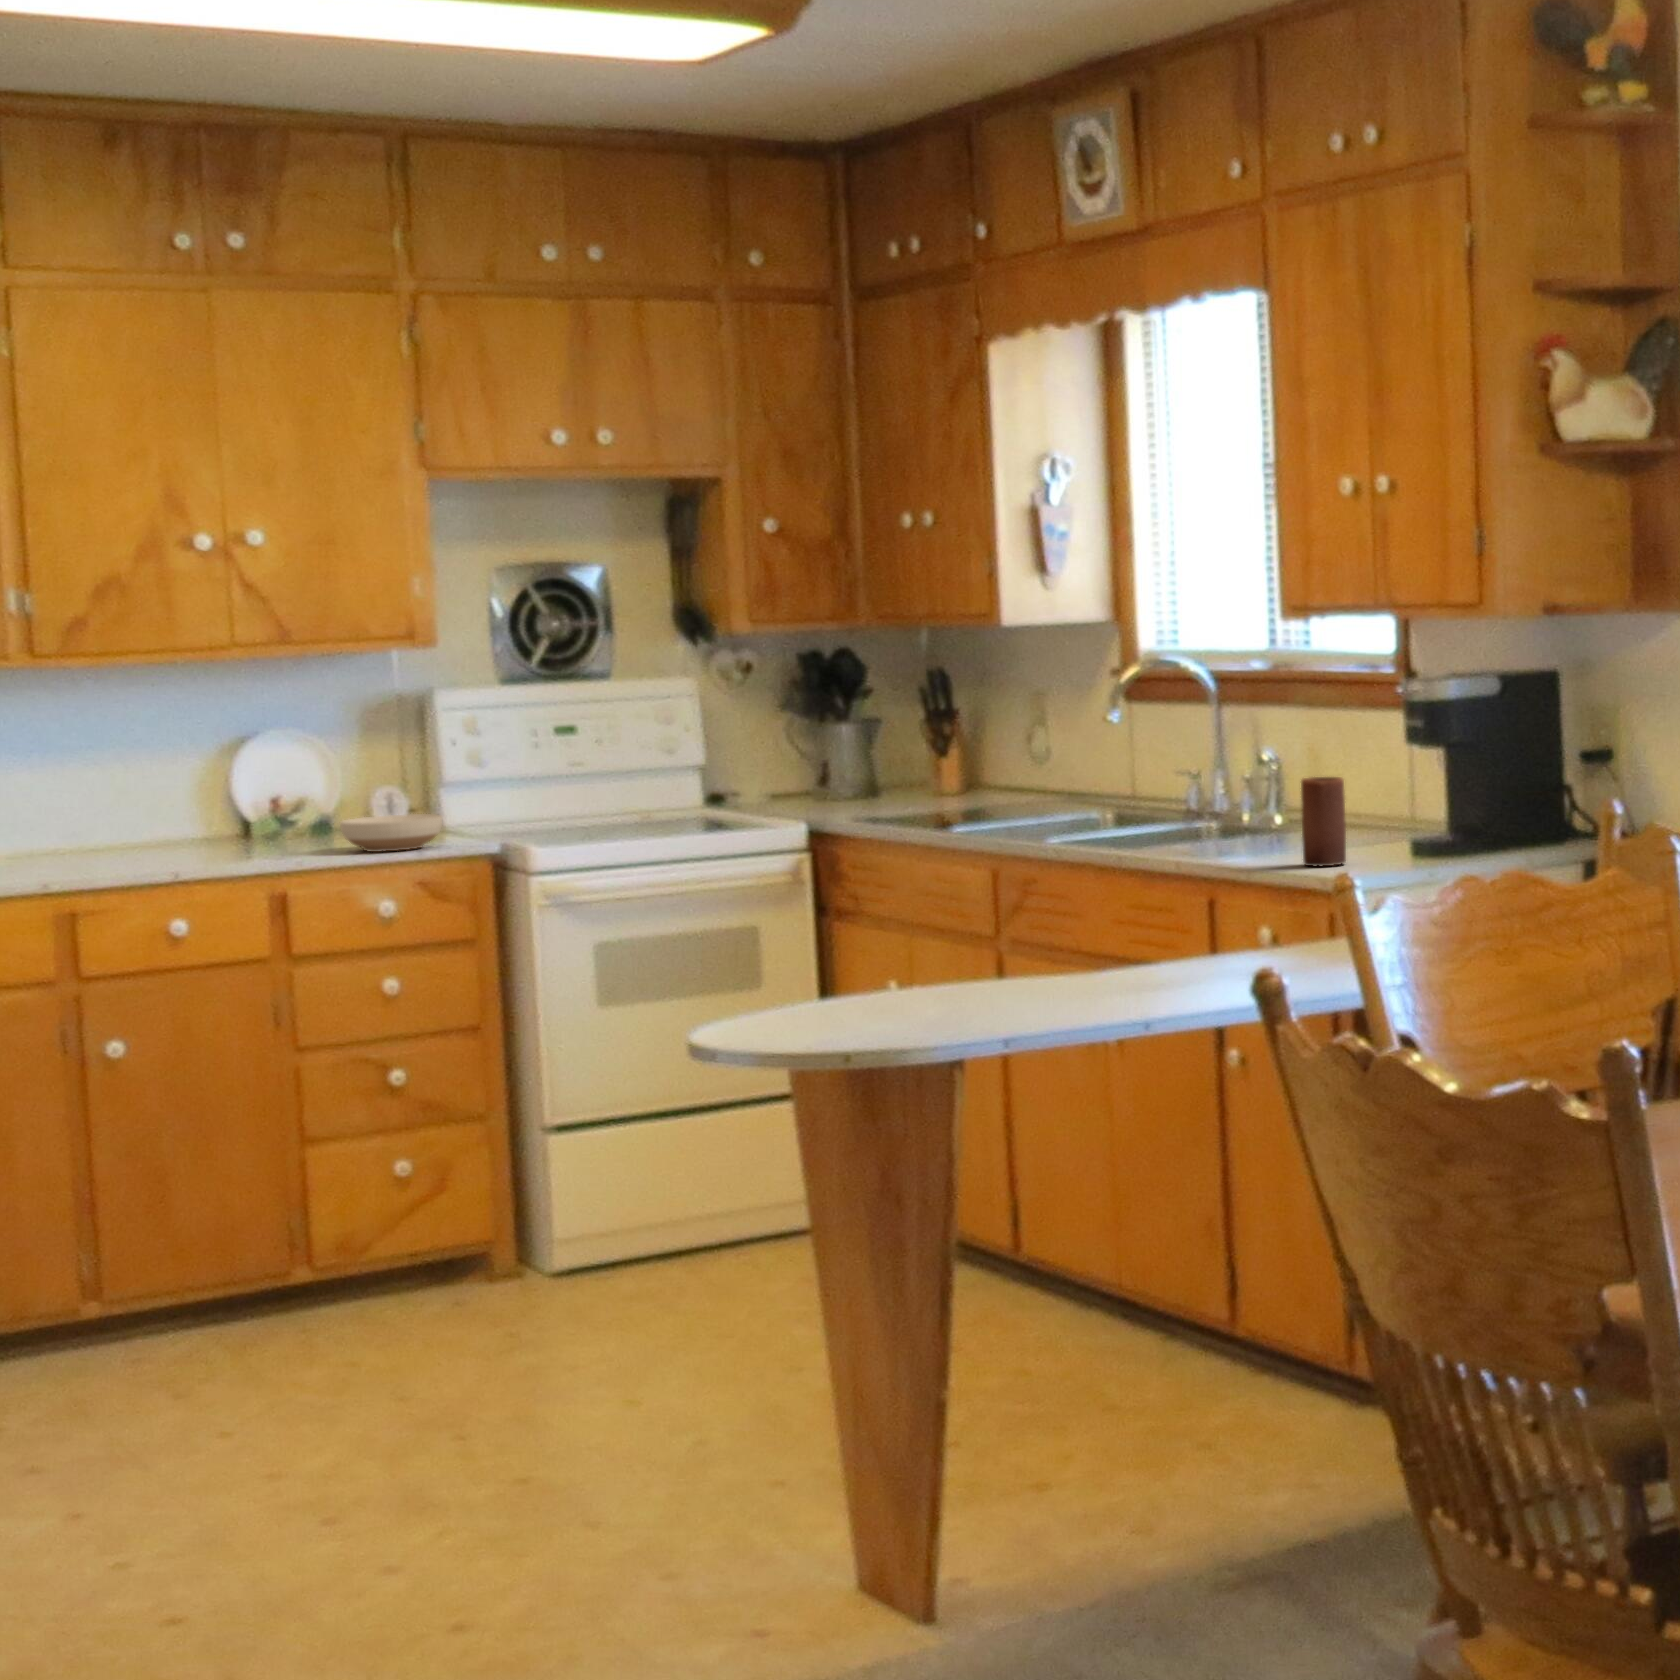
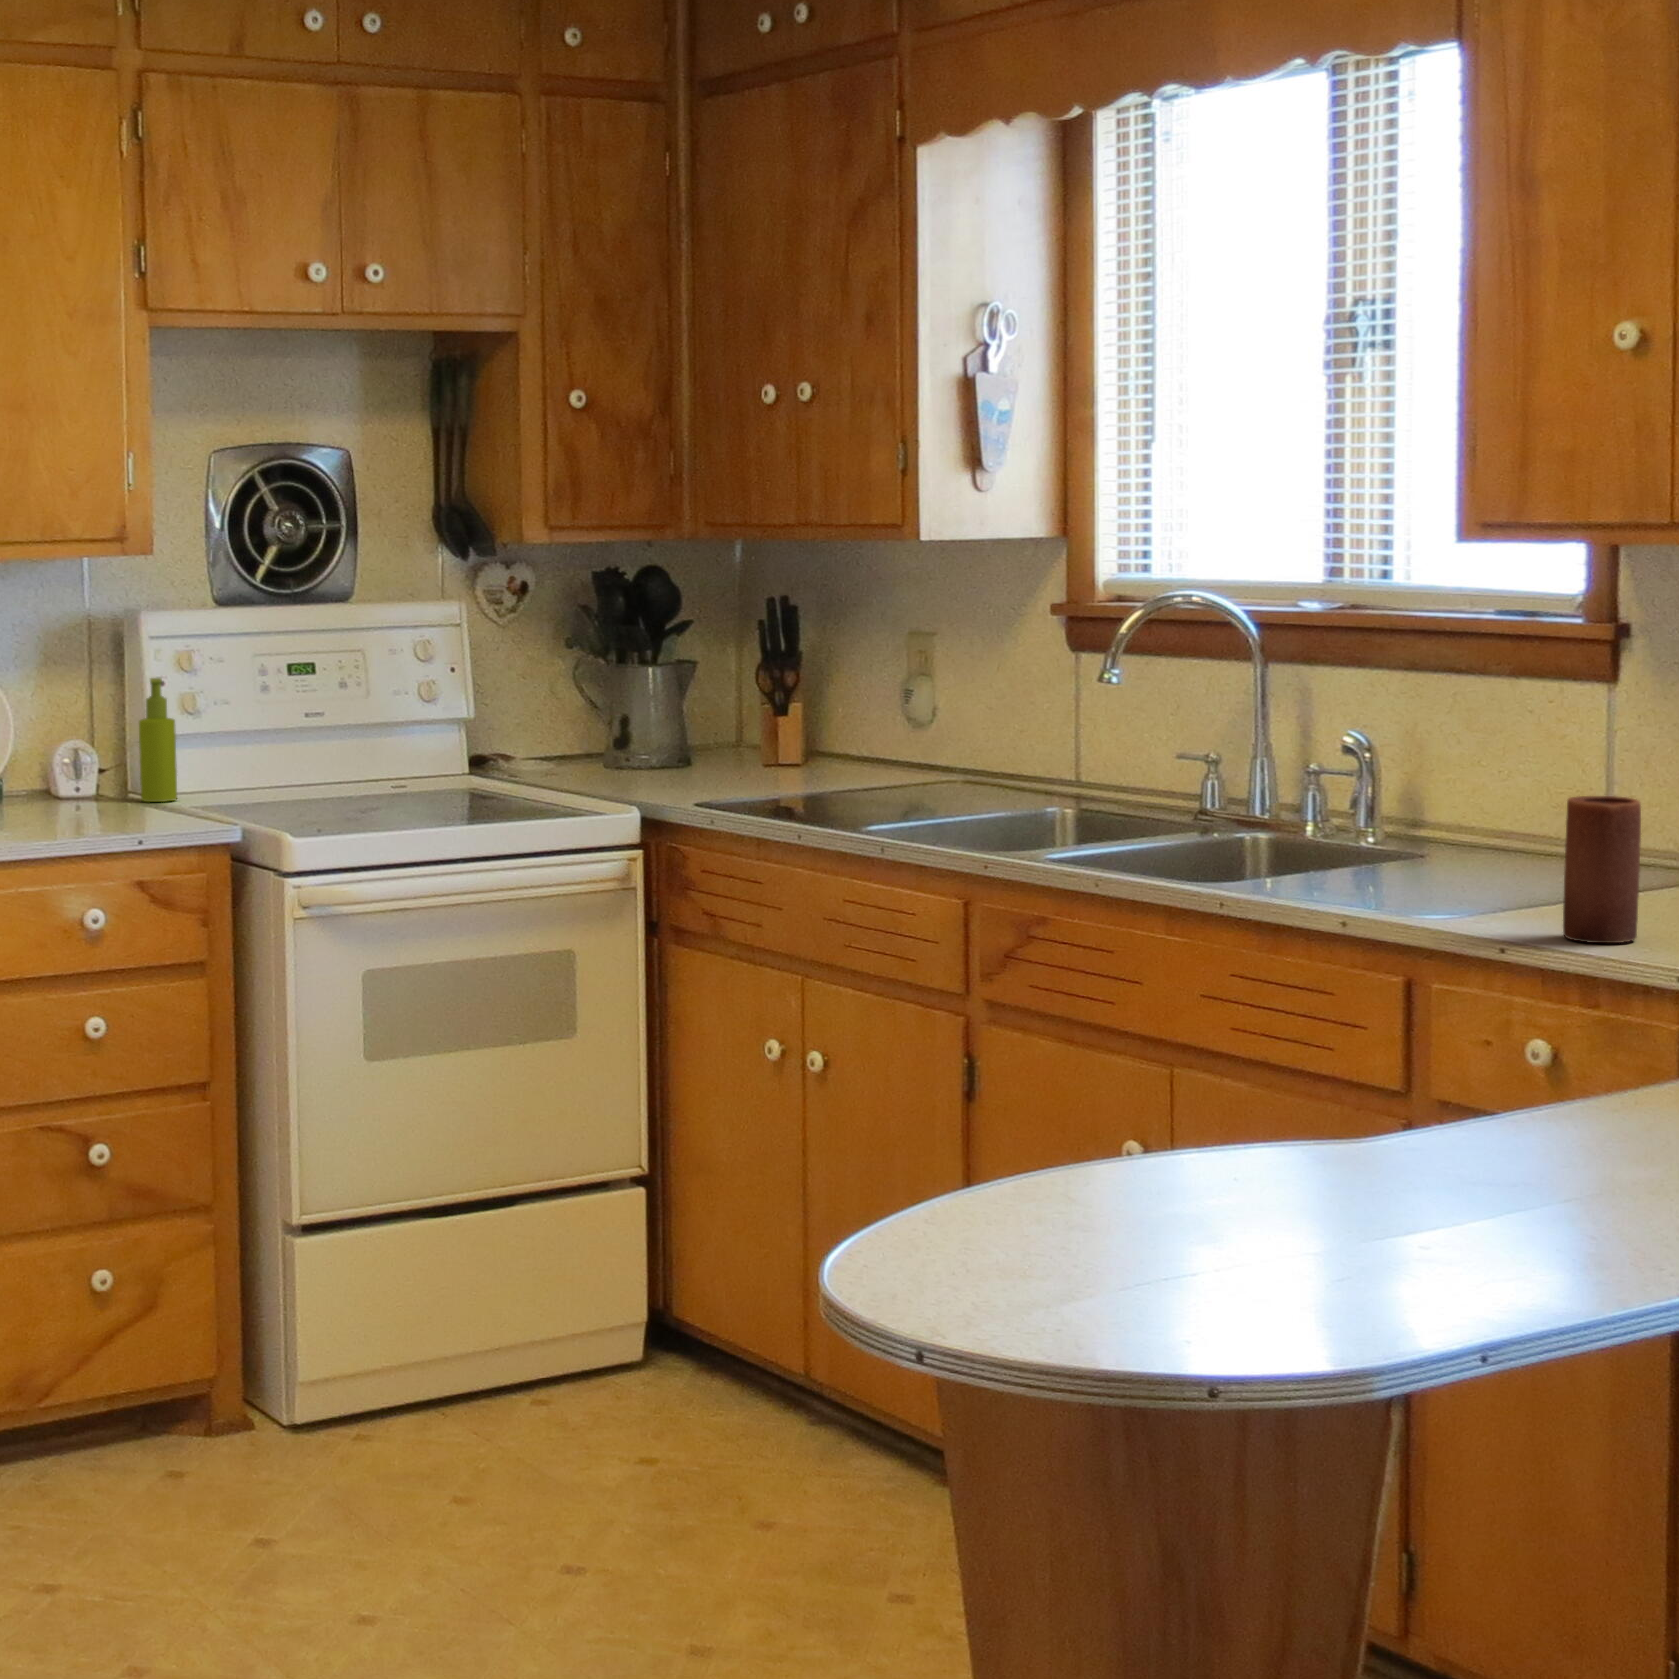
soap dispenser: none [437,738,470,830] -> present [139,678,177,802]
bowl: present [340,814,442,852] -> none [27,785,162,838]

